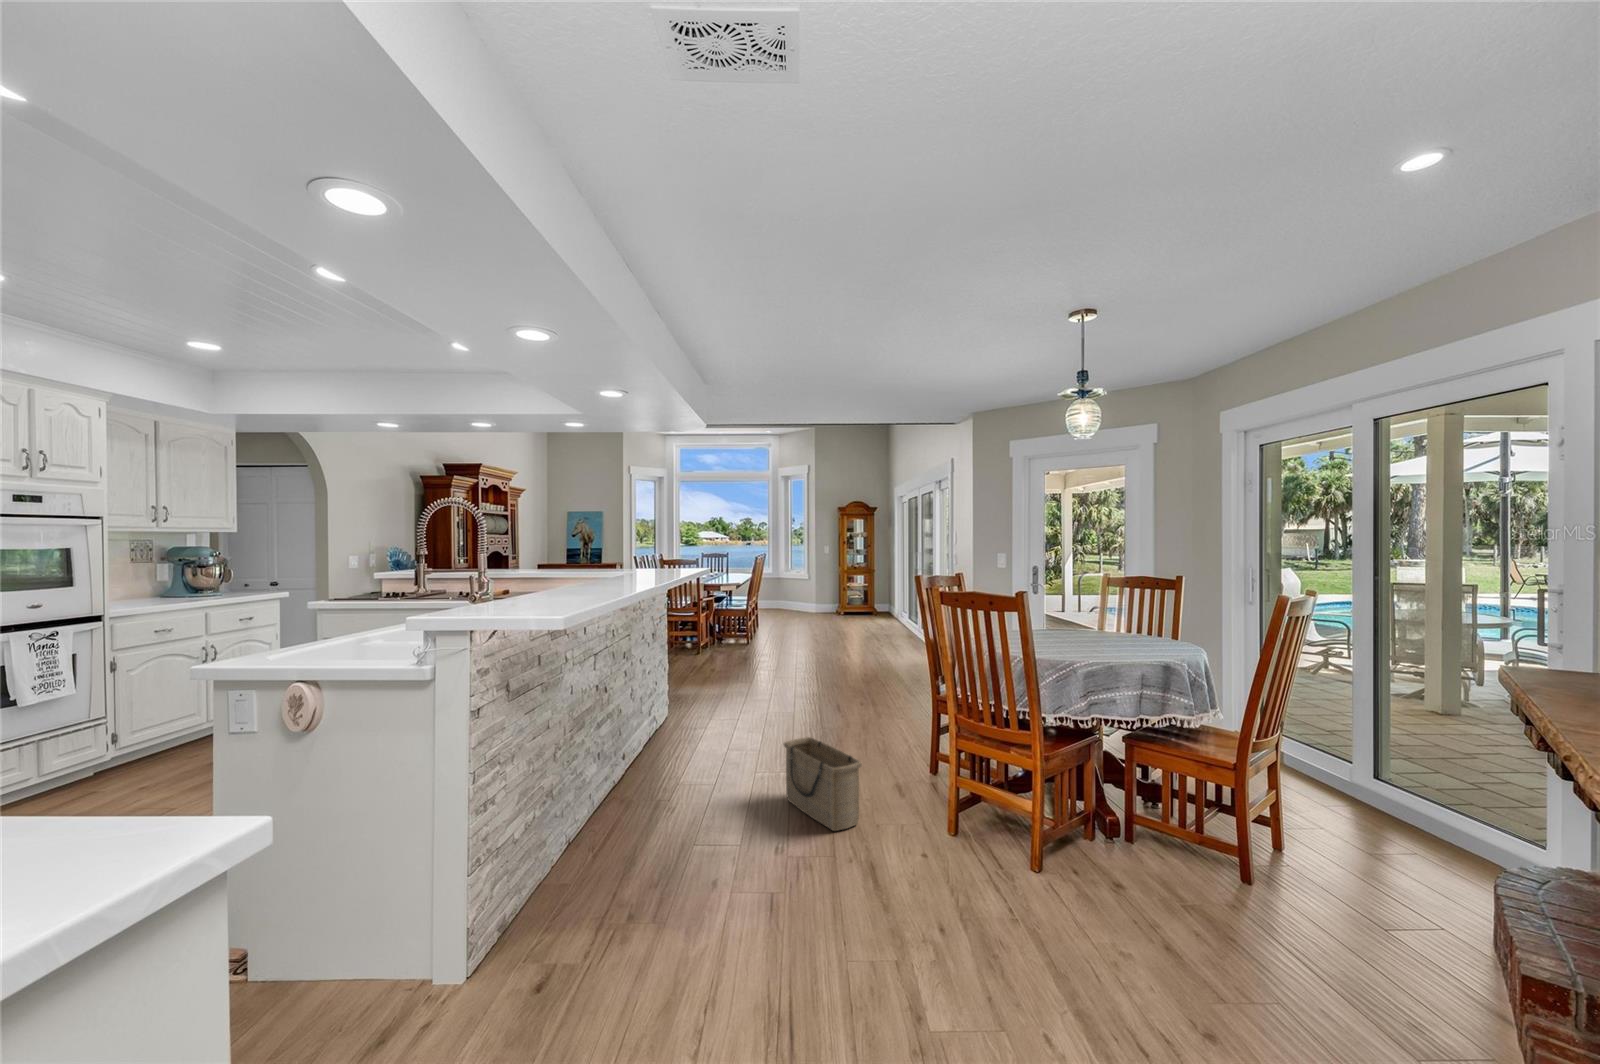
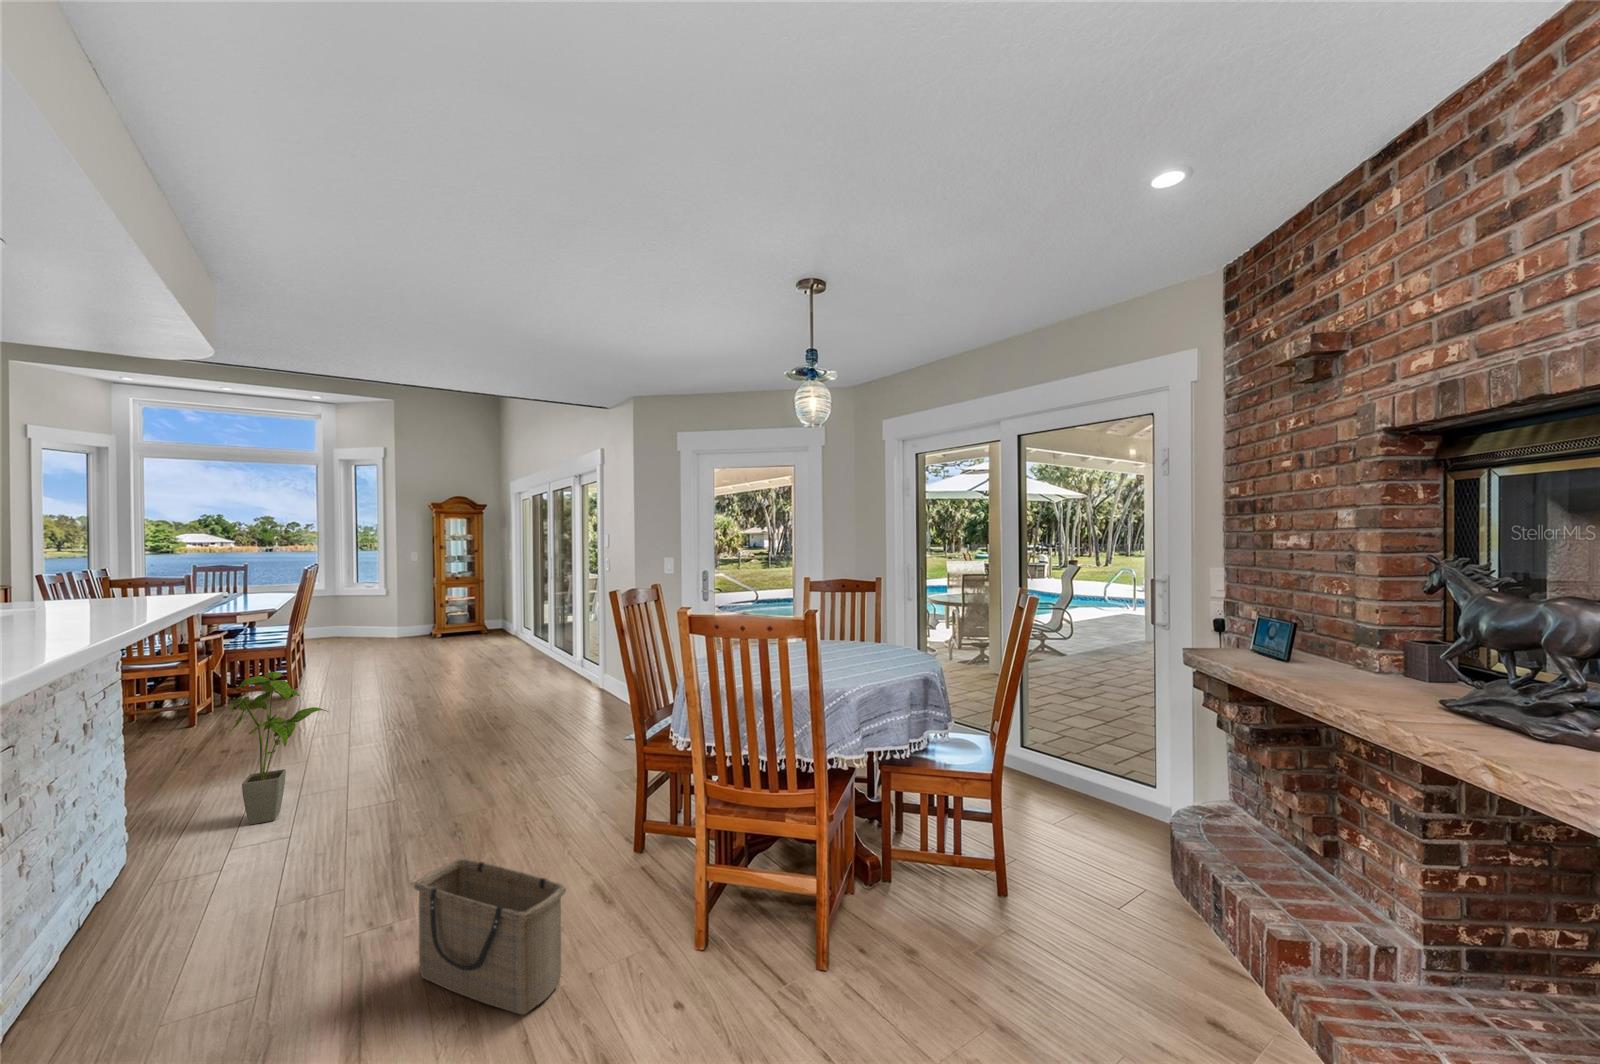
house plant: none [710,618,759,710] -> present [230,672,328,825]

